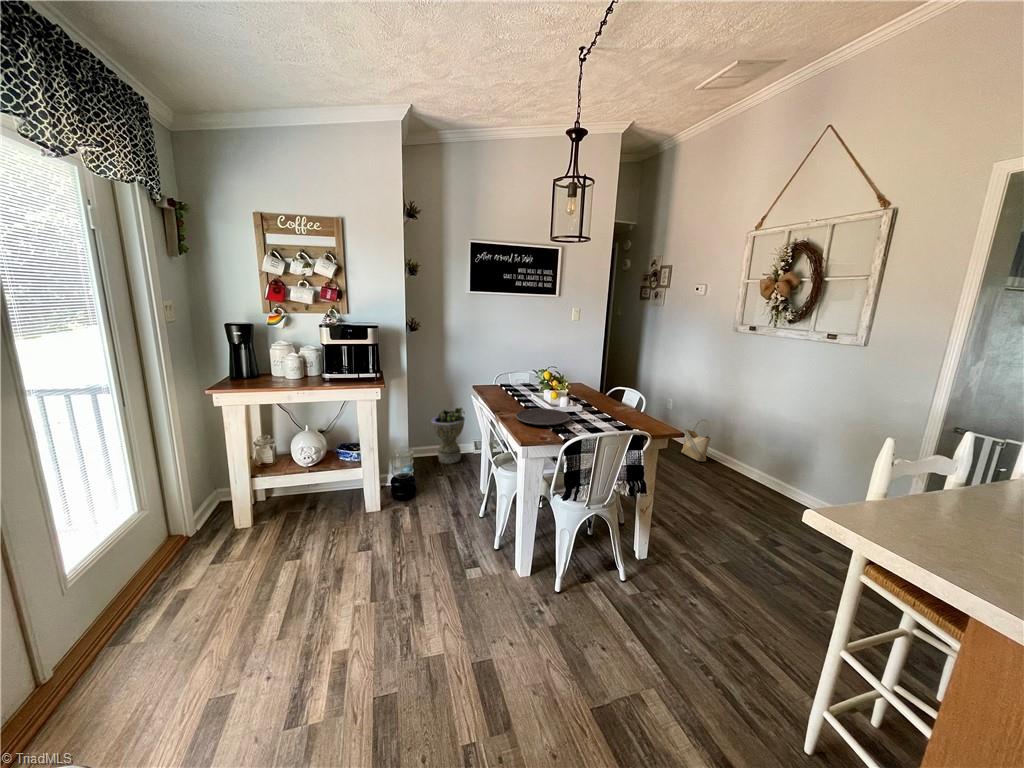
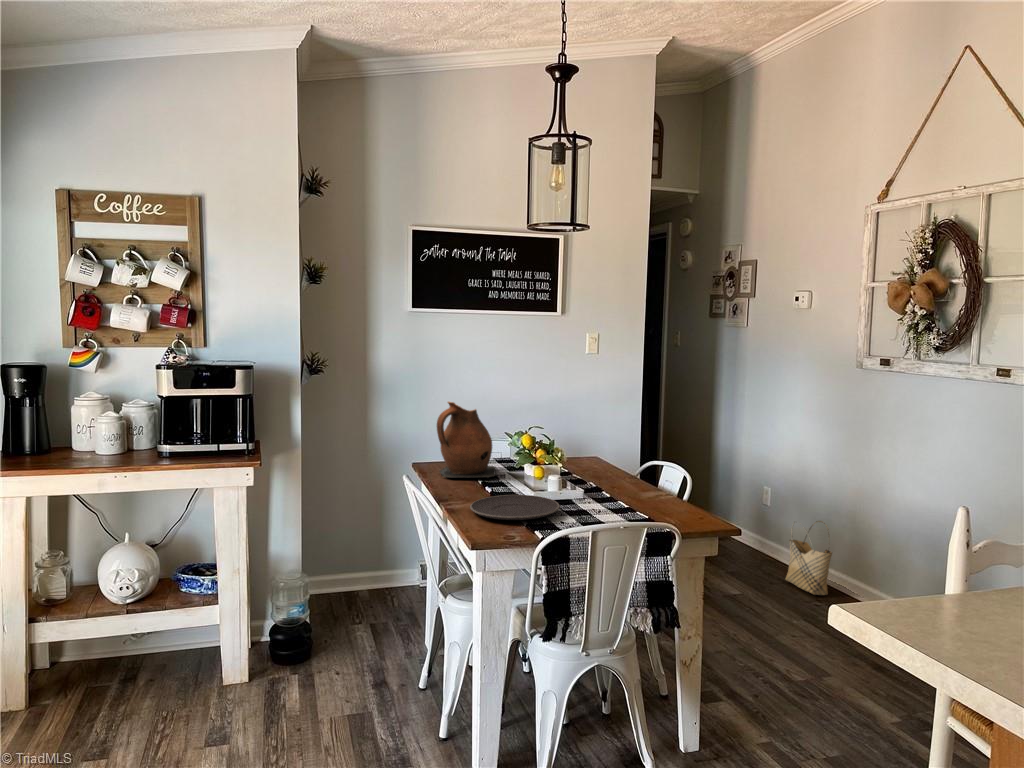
ceramic pitcher: none [490,350,526,397] -> present [437,402,496,478]
planter: present [431,408,465,464] -> none [343,504,402,604]

